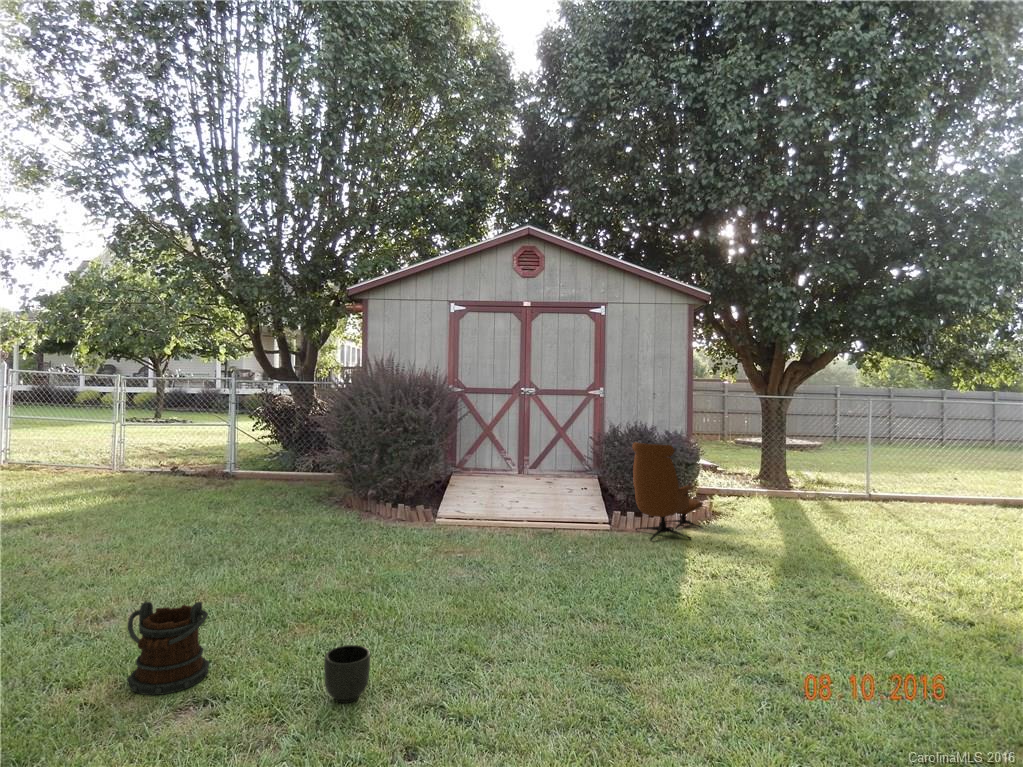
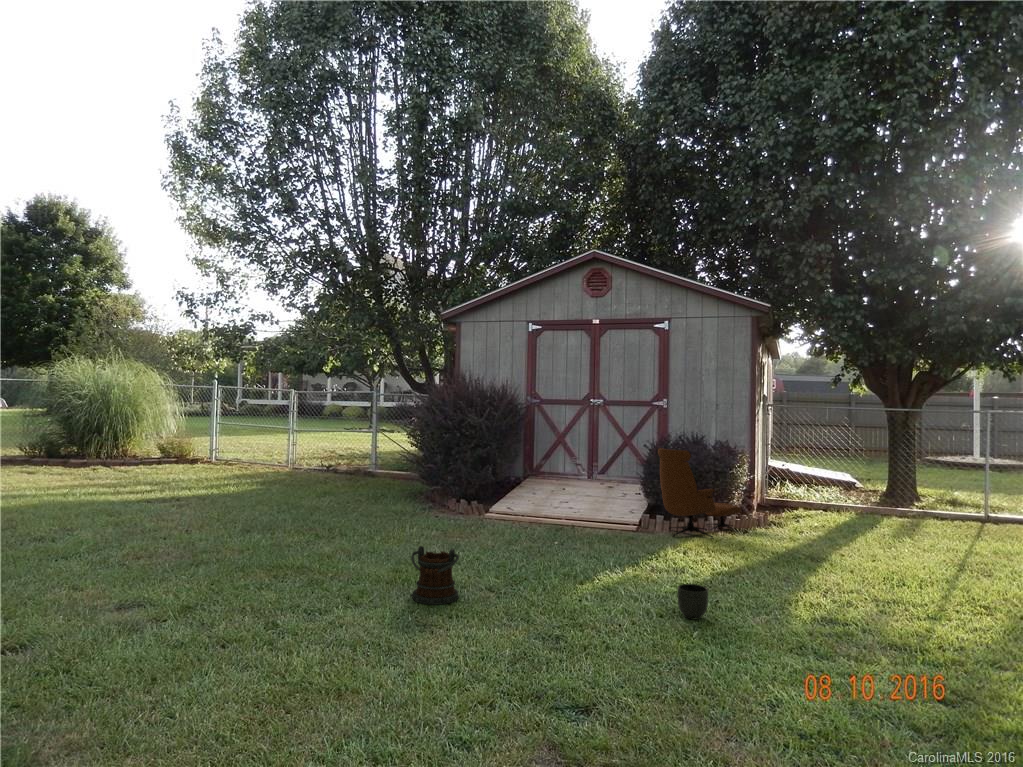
bucket: present [127,602,209,695] -> present [411,546,459,605]
planter: present [324,645,370,703] -> present [678,584,708,619]

